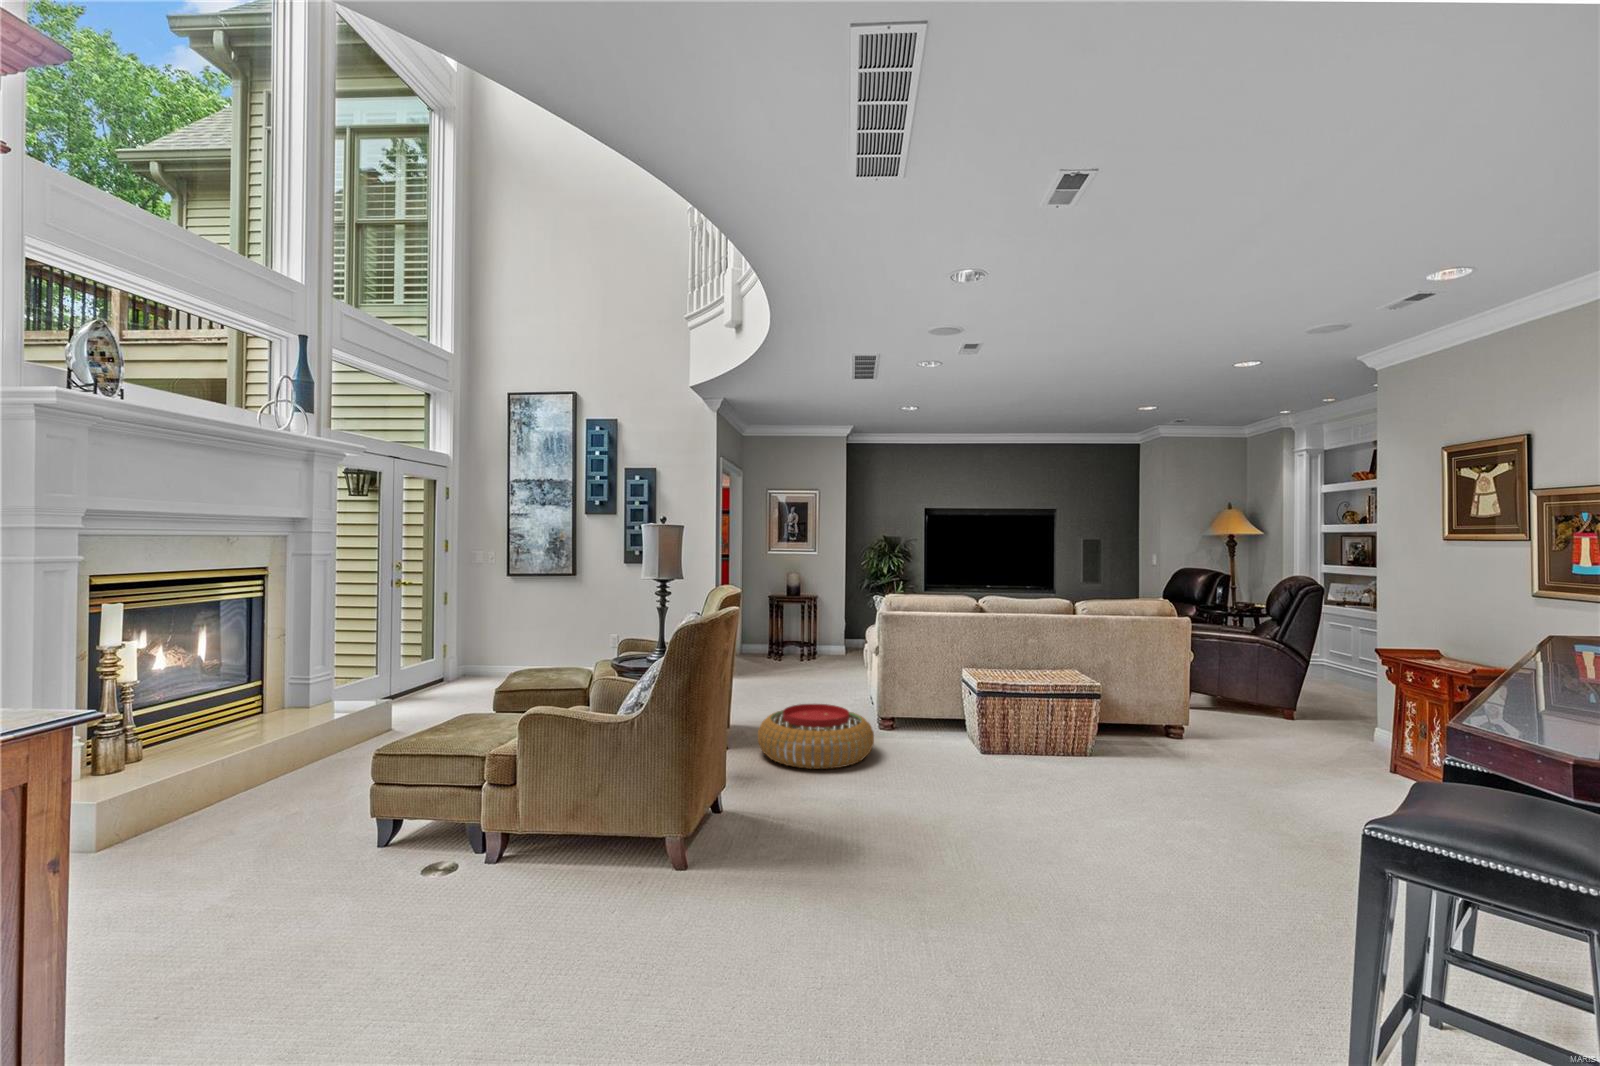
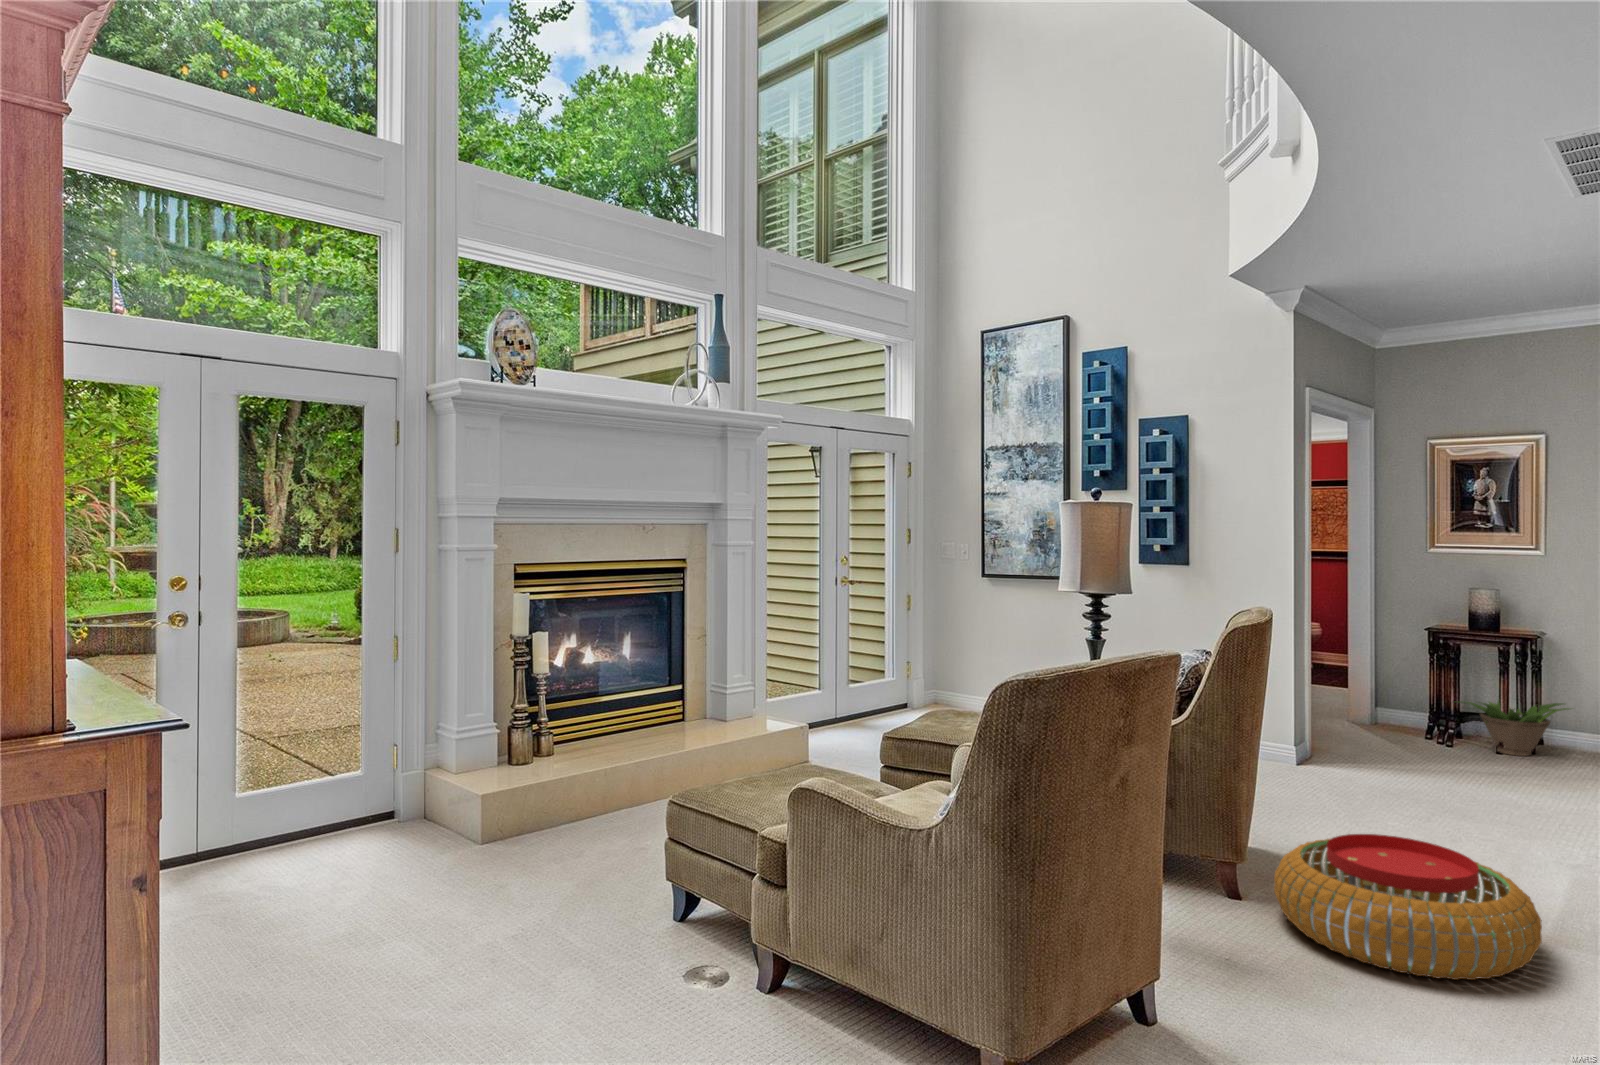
decorative plant: none [783,632,836,662] -> present [1458,701,1569,756]

